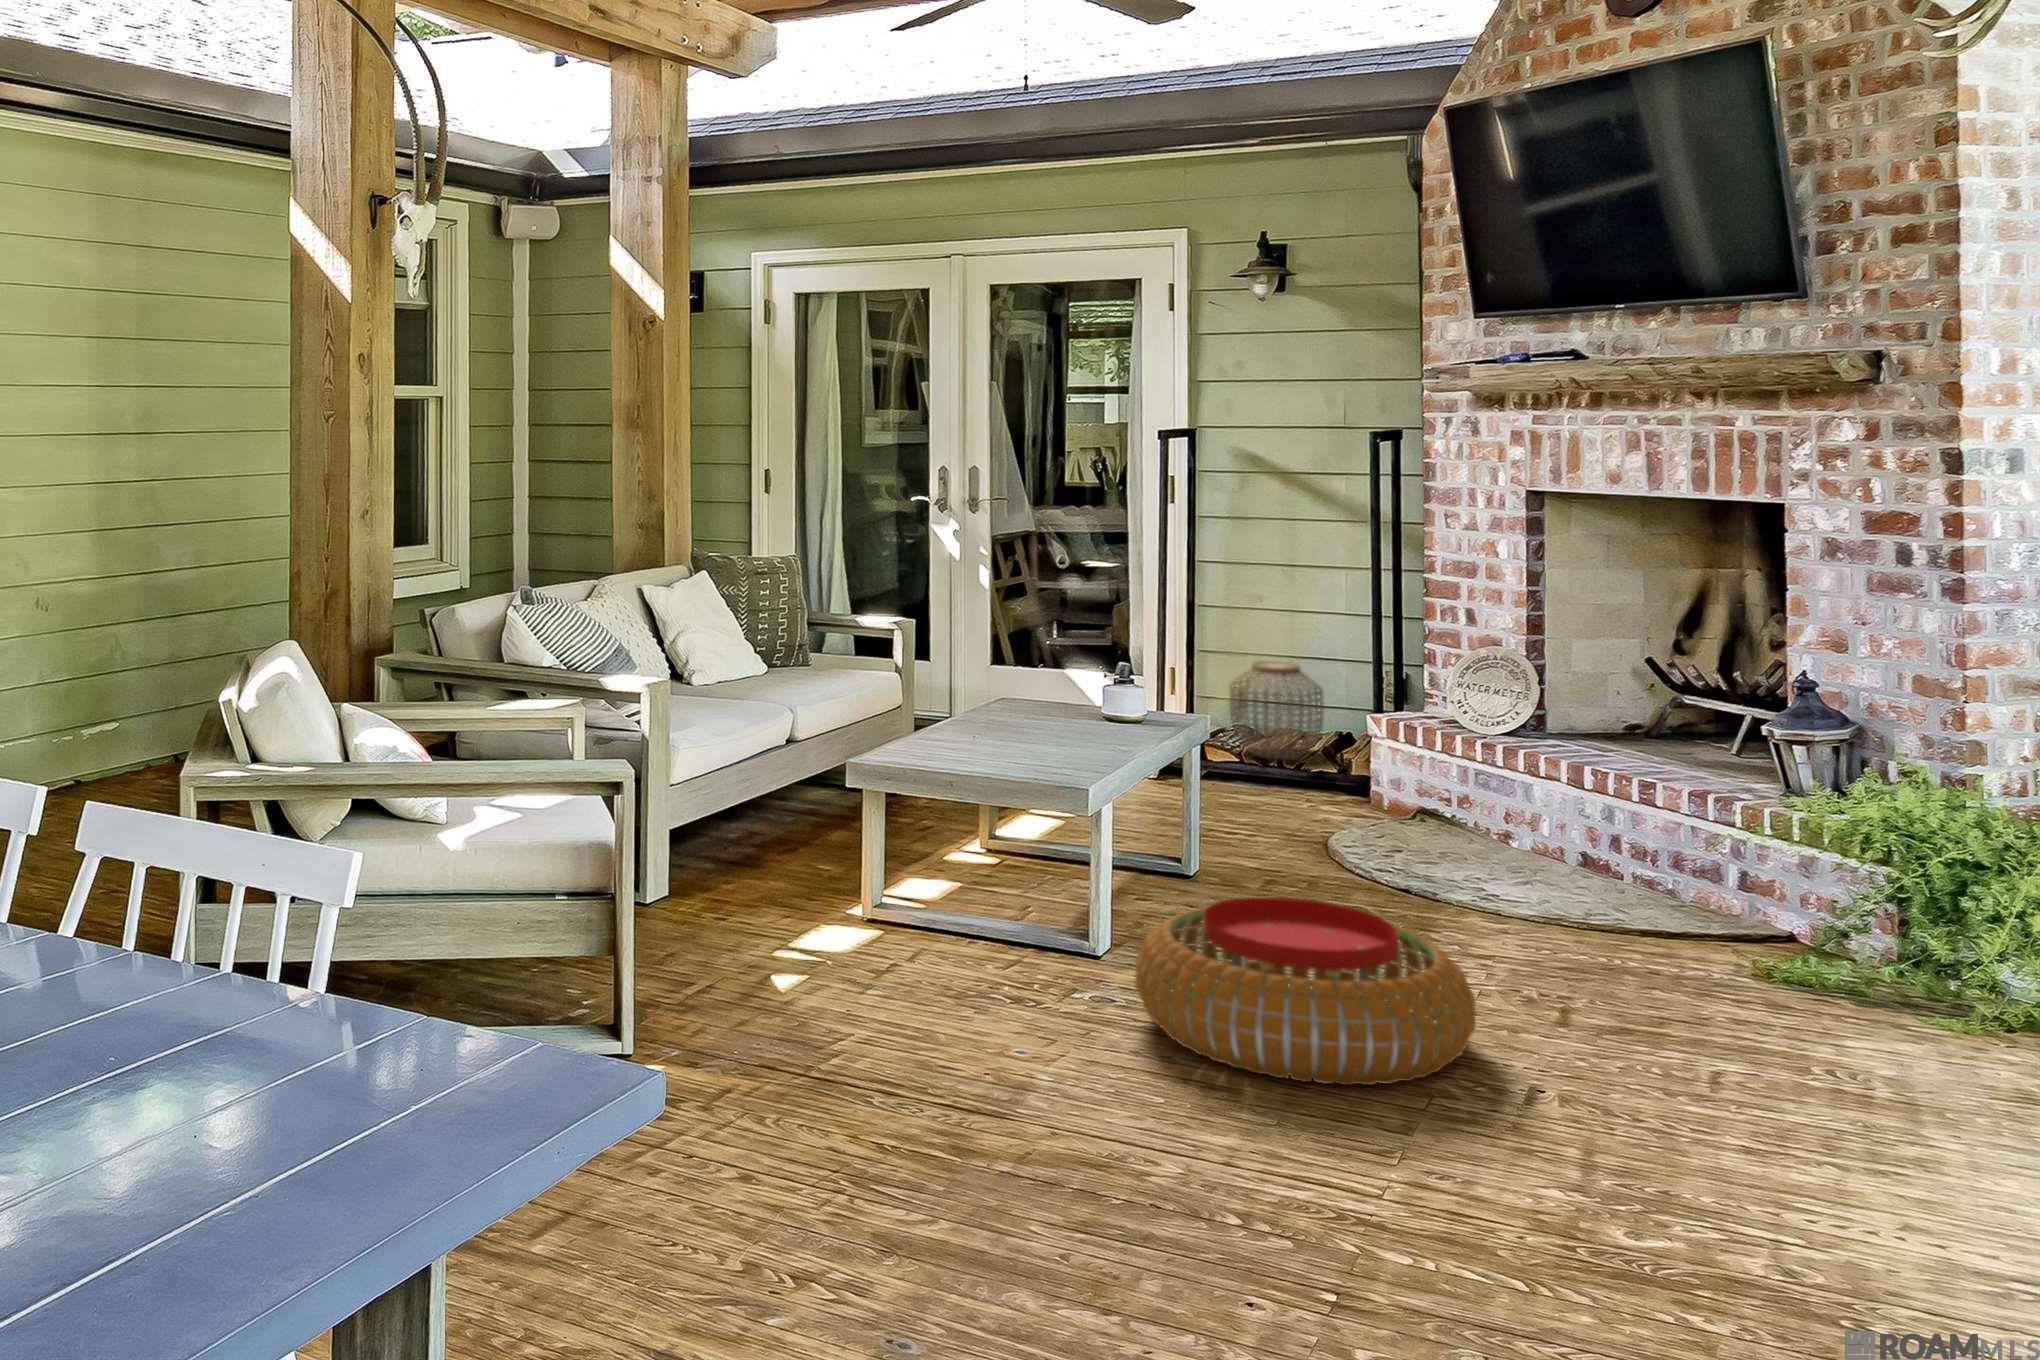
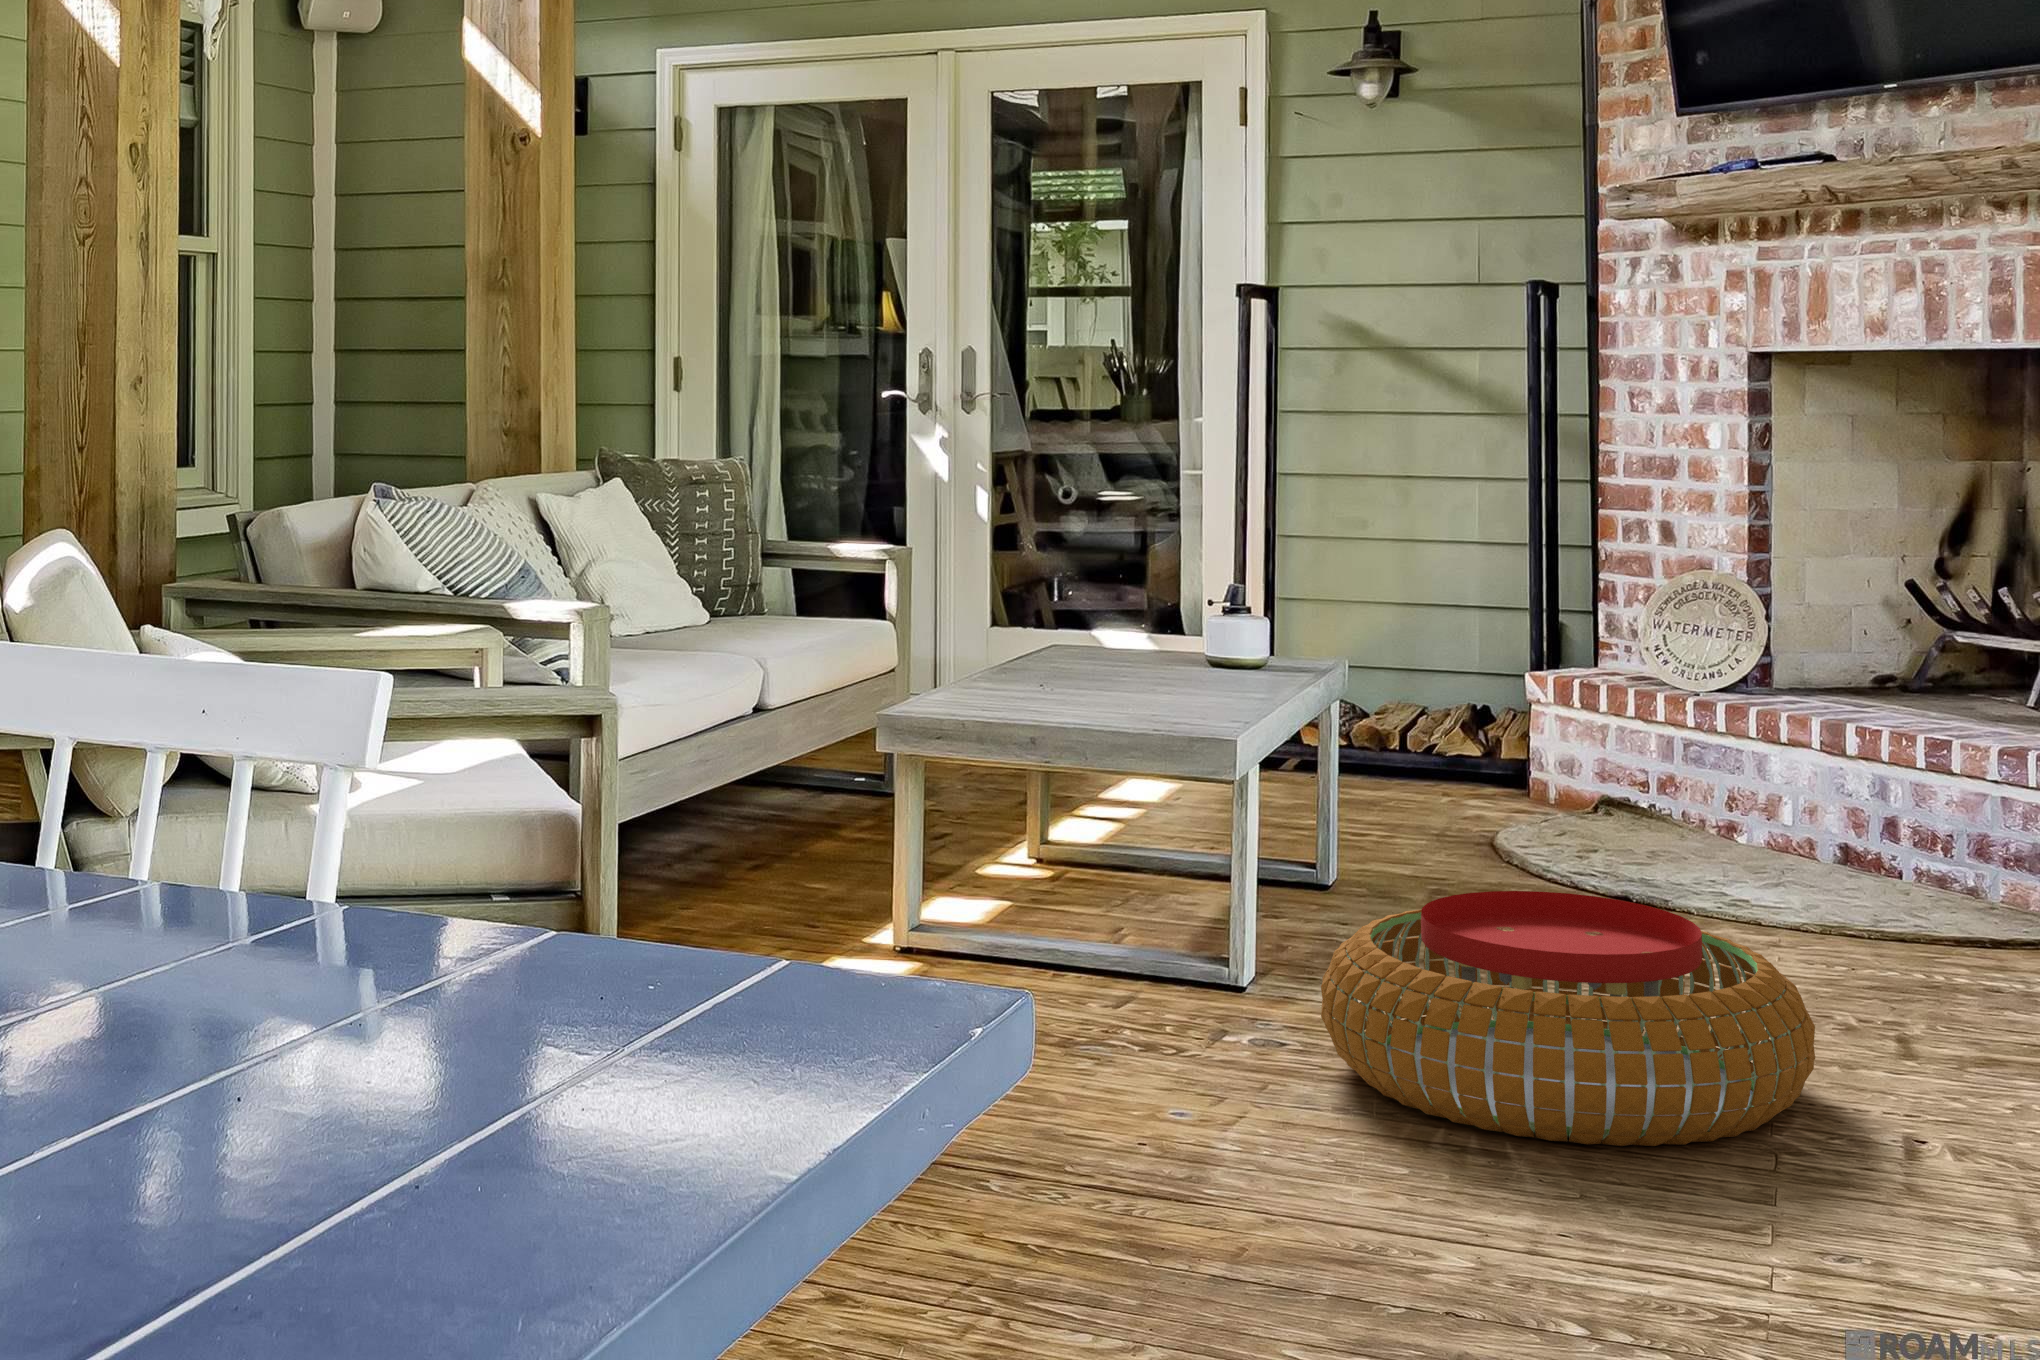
woven basket: present [1230,661,1324,759] -> none [1319,610,1444,742]

